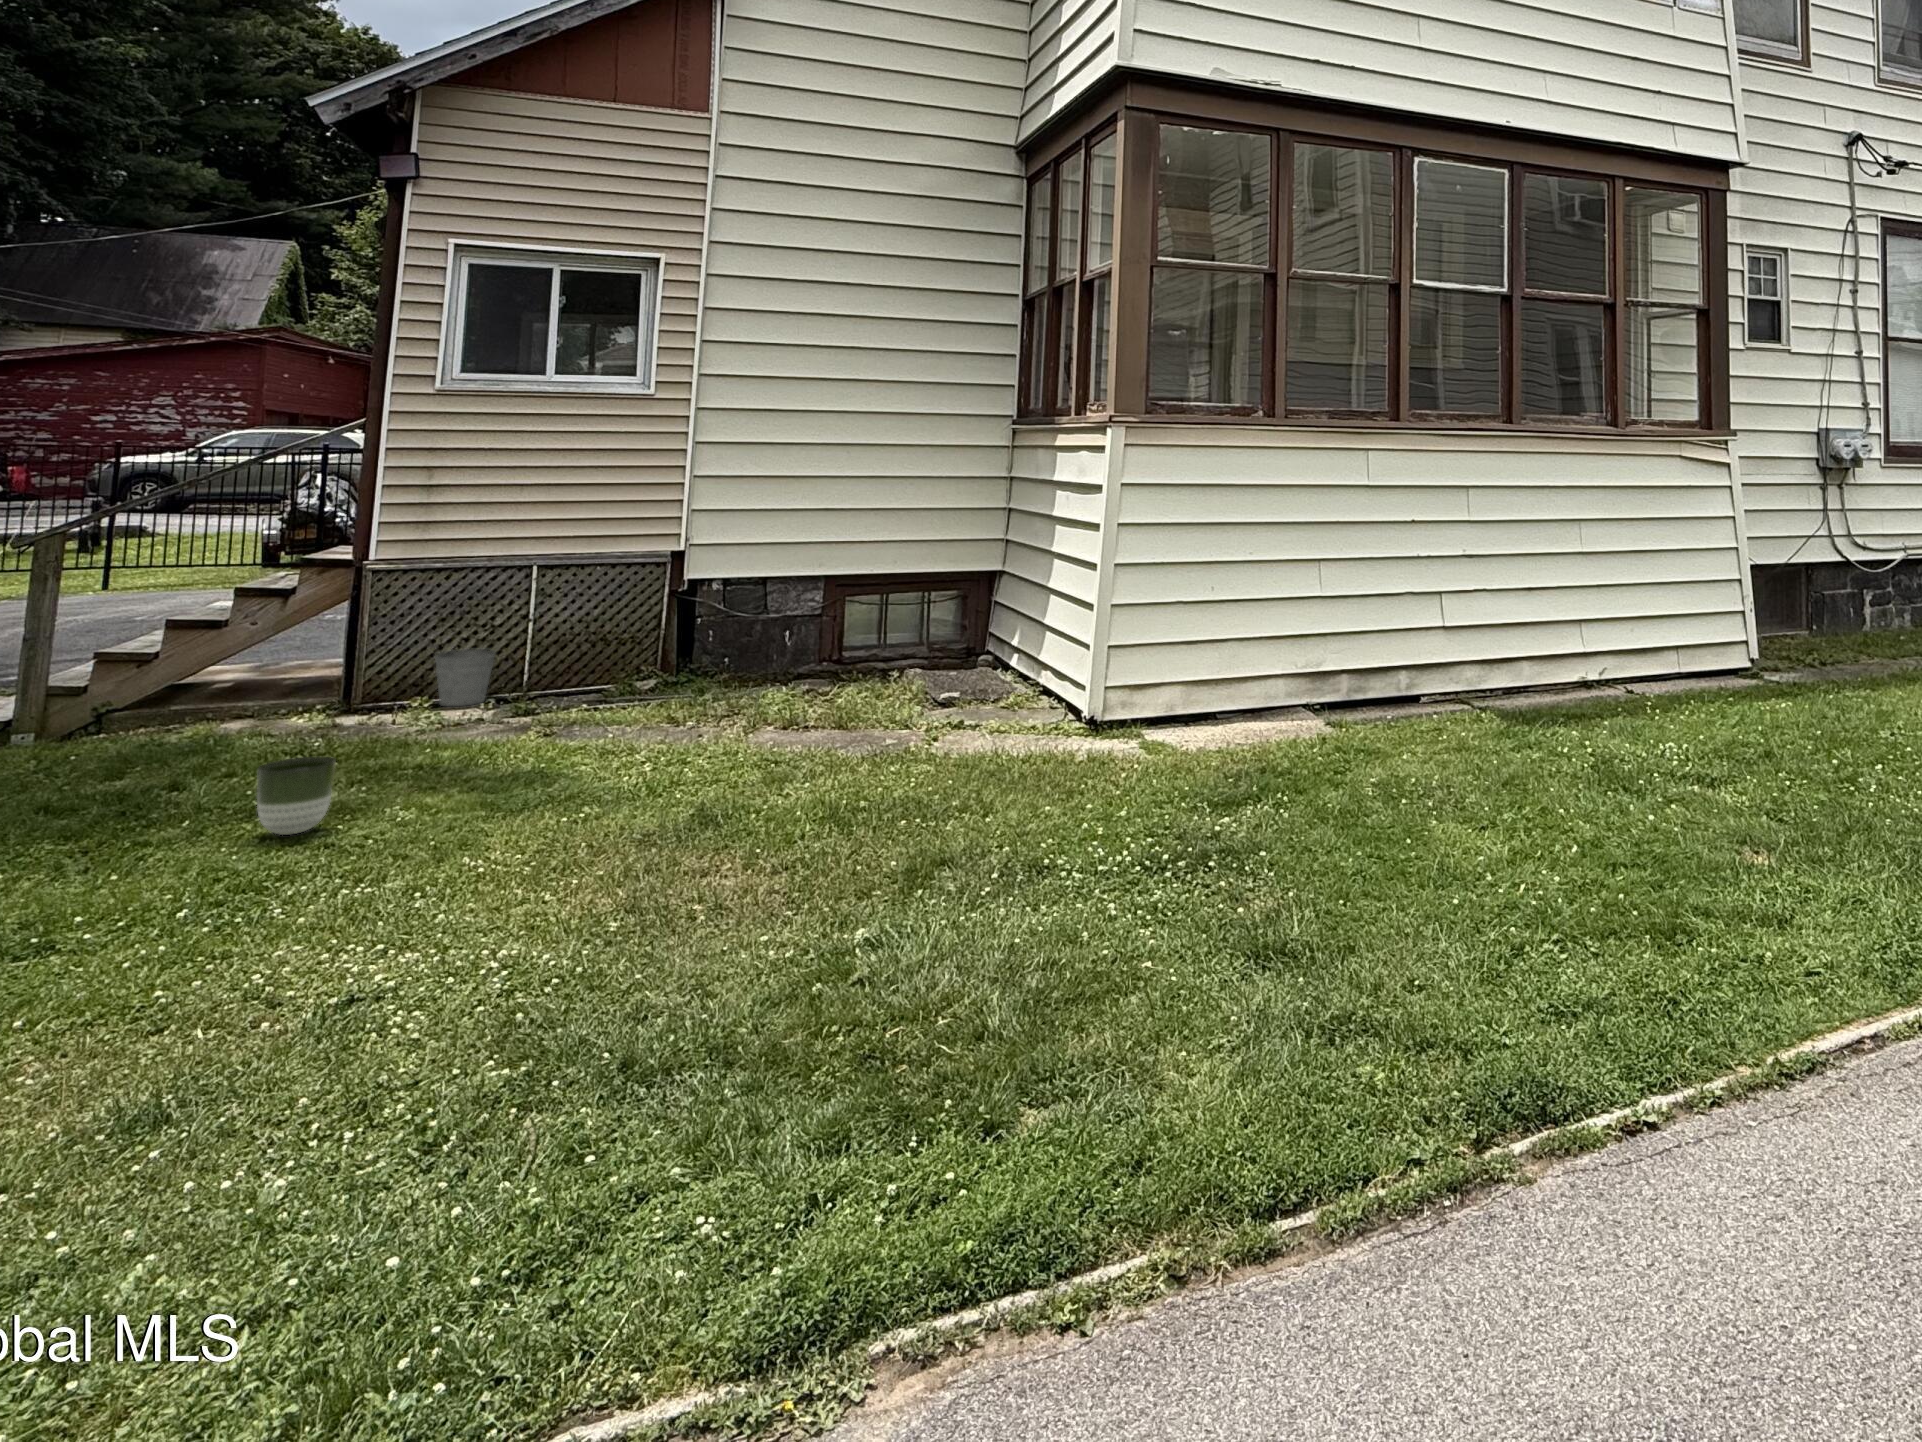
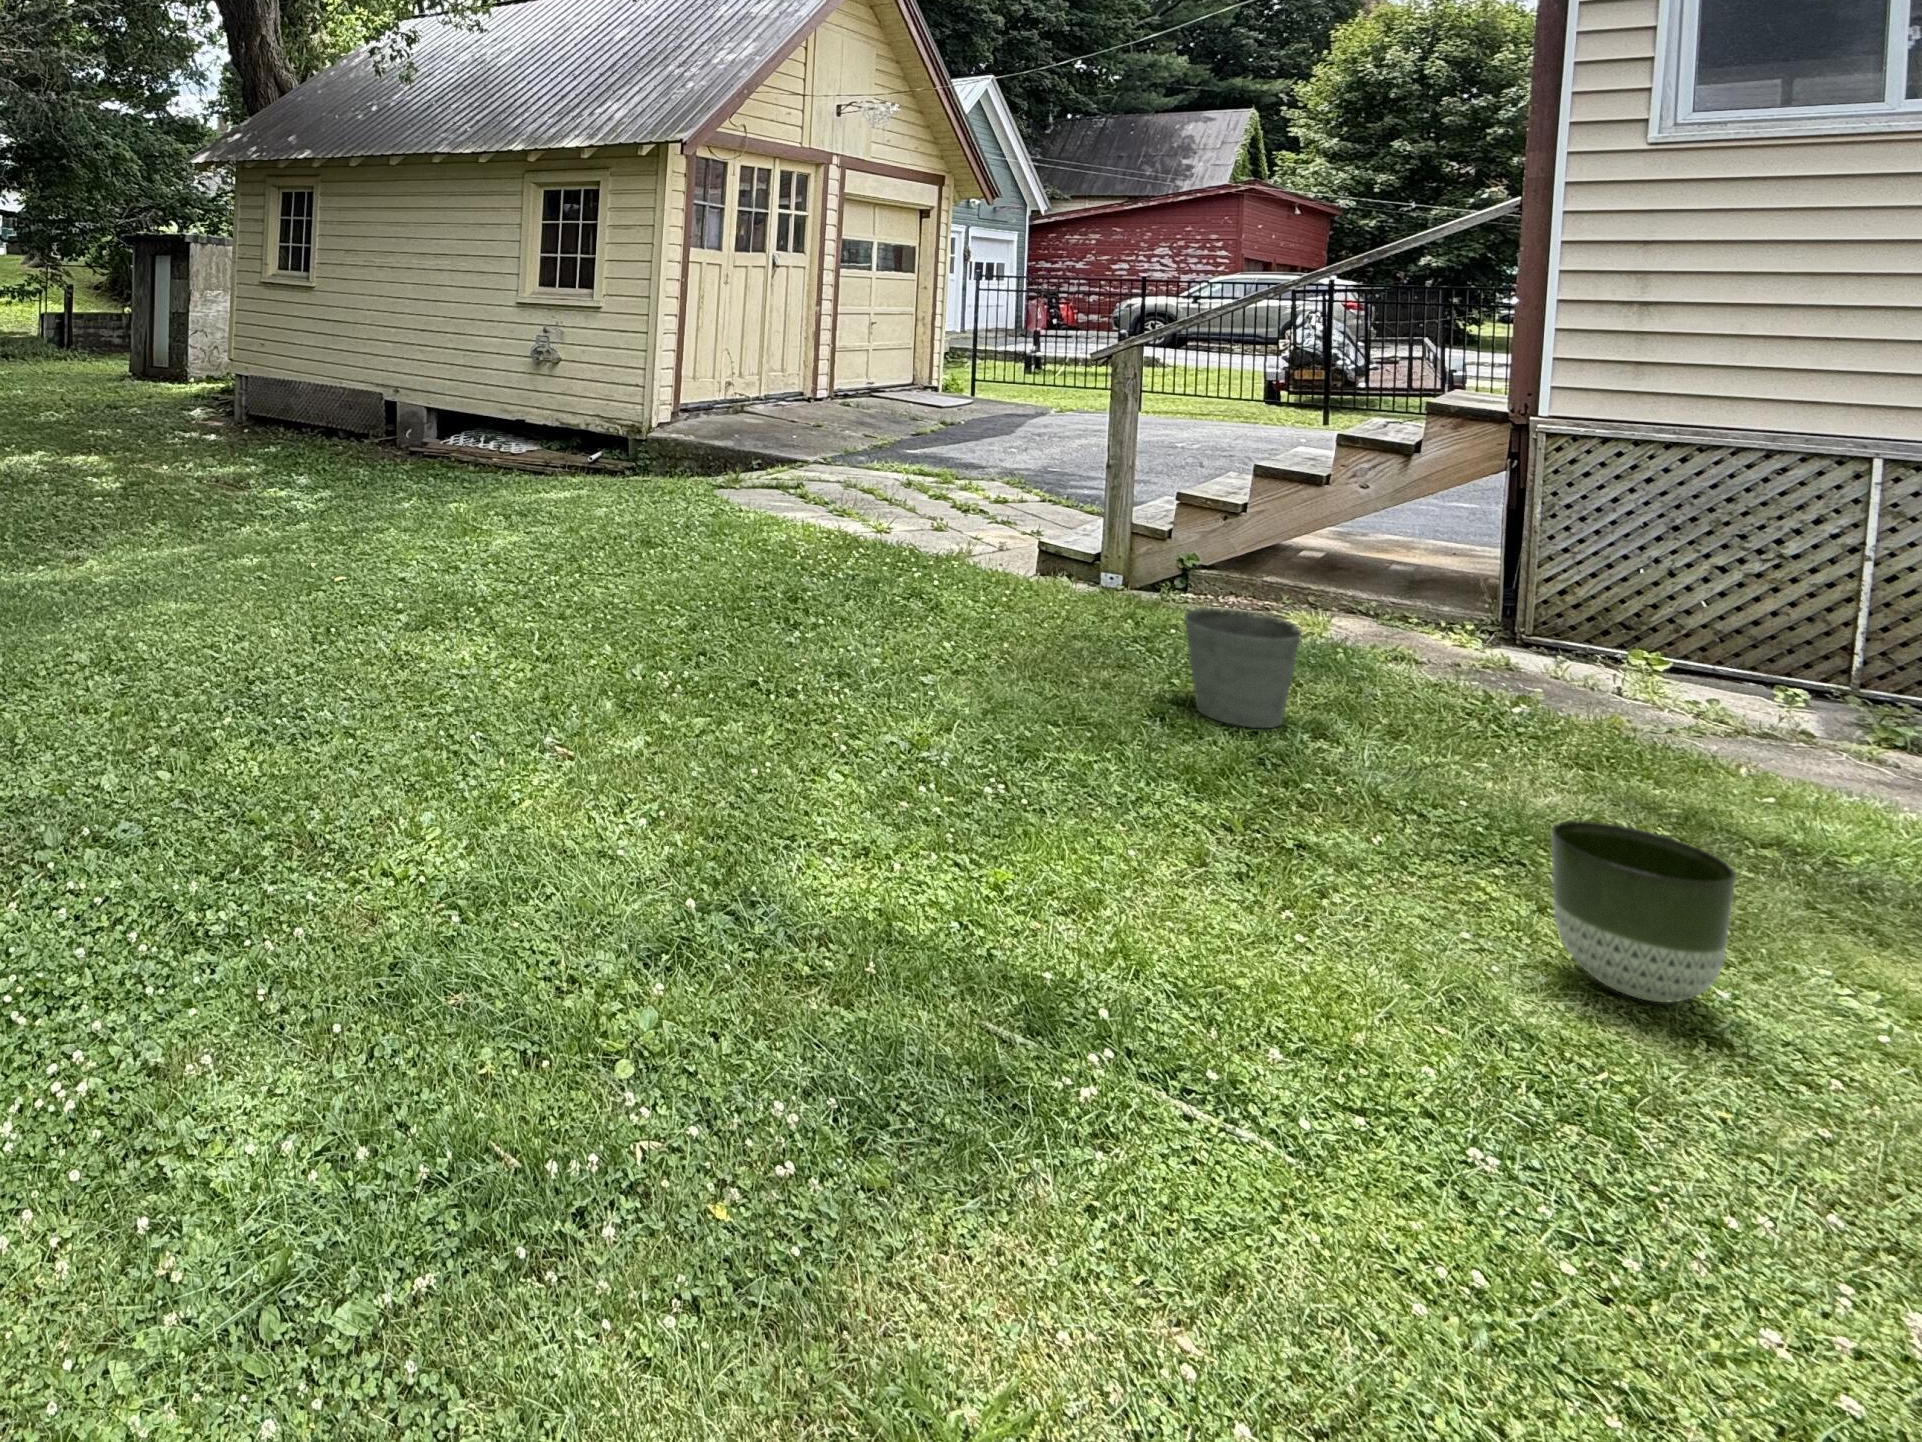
bucket: present [435,649,495,706] -> present [1184,608,1302,728]

